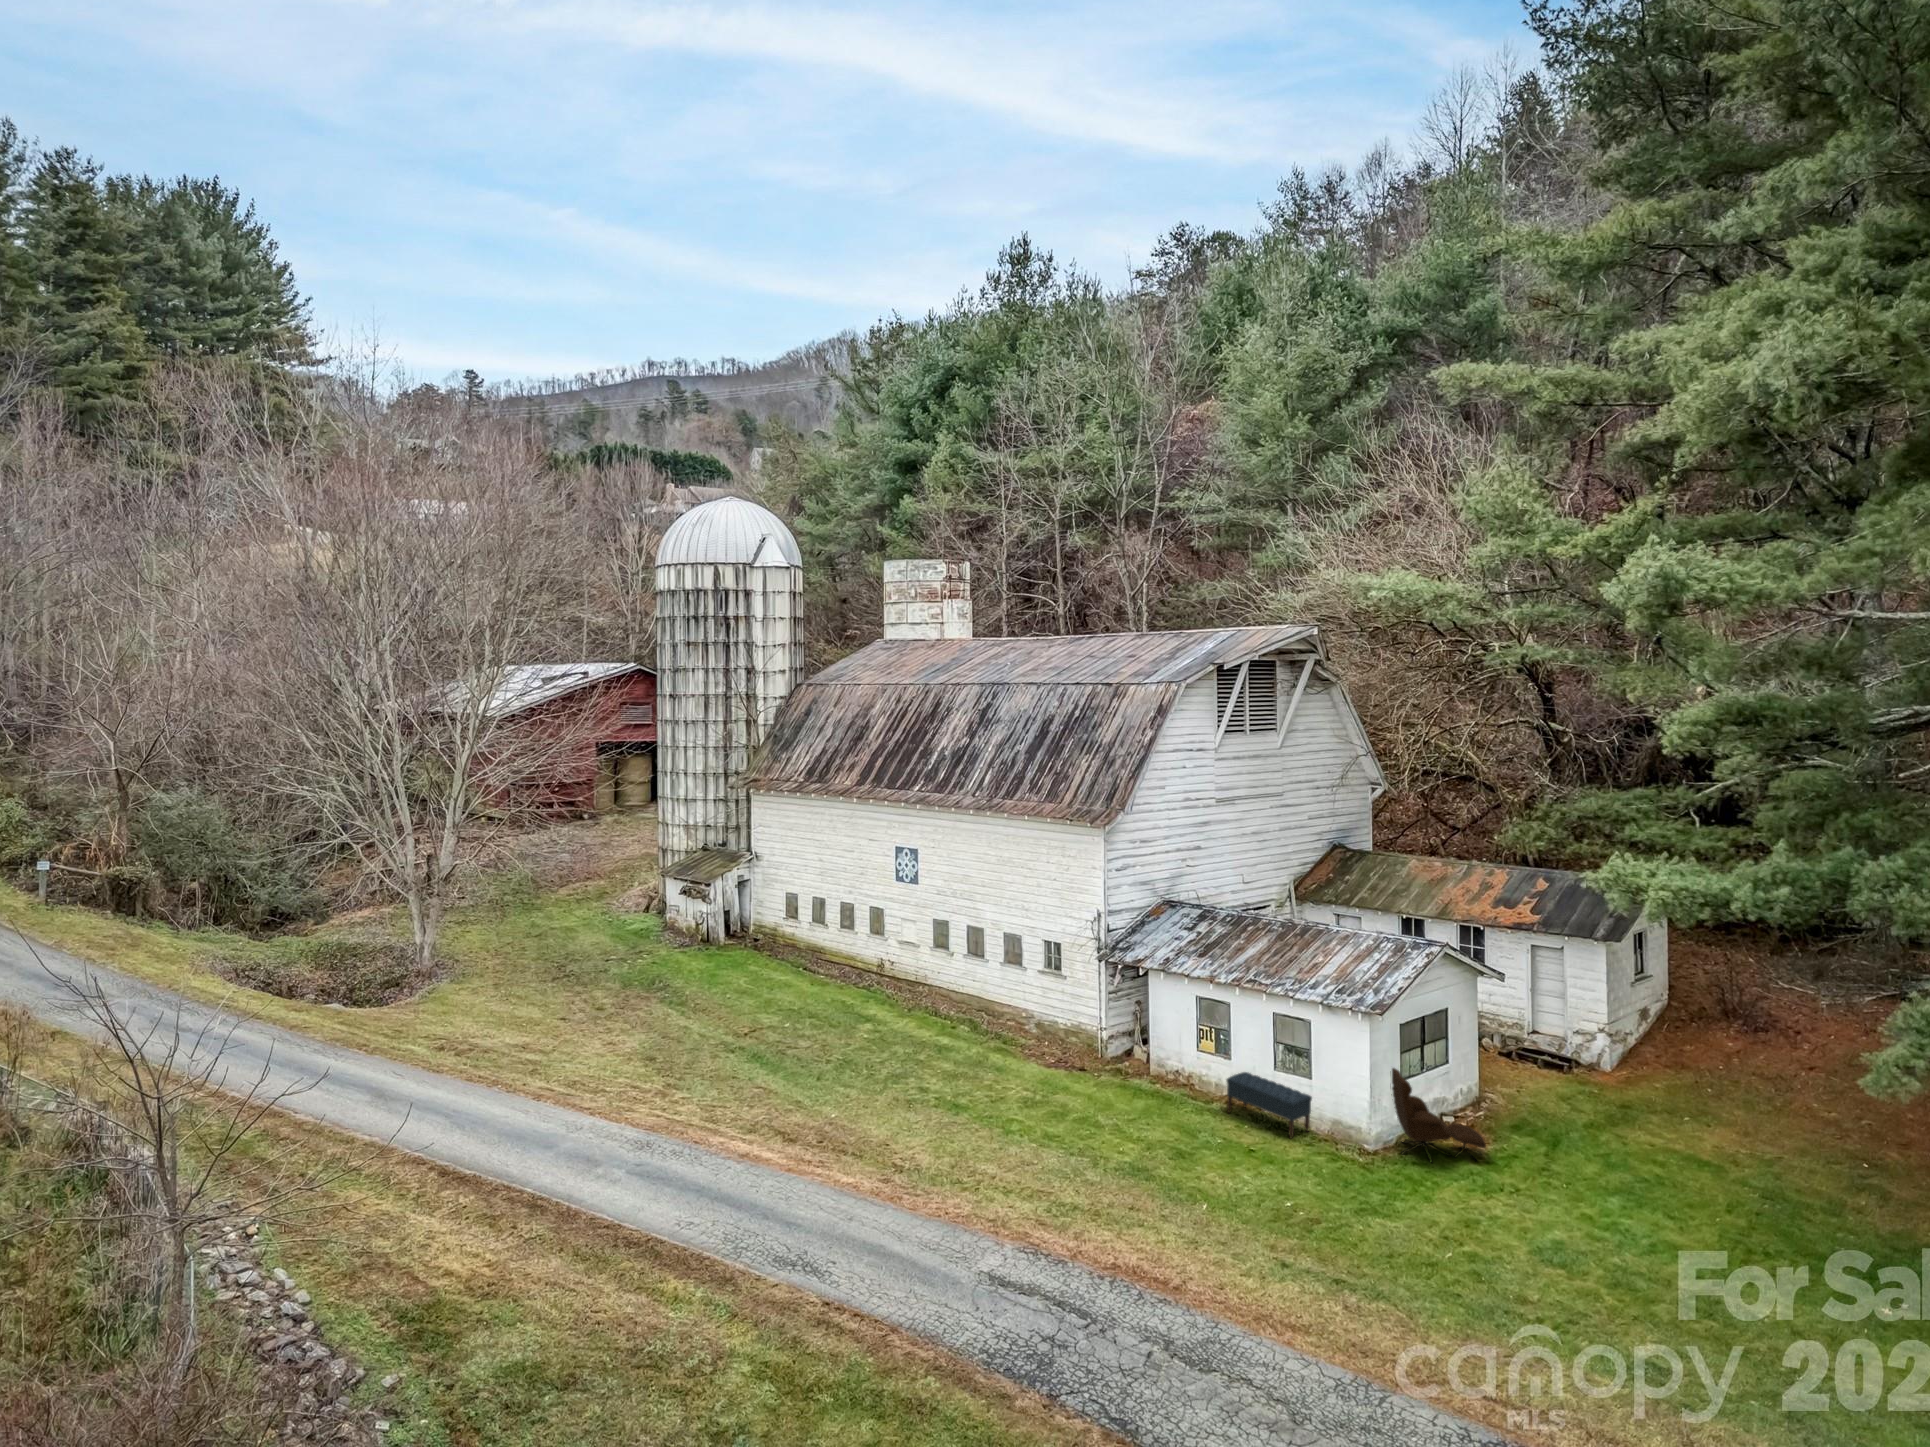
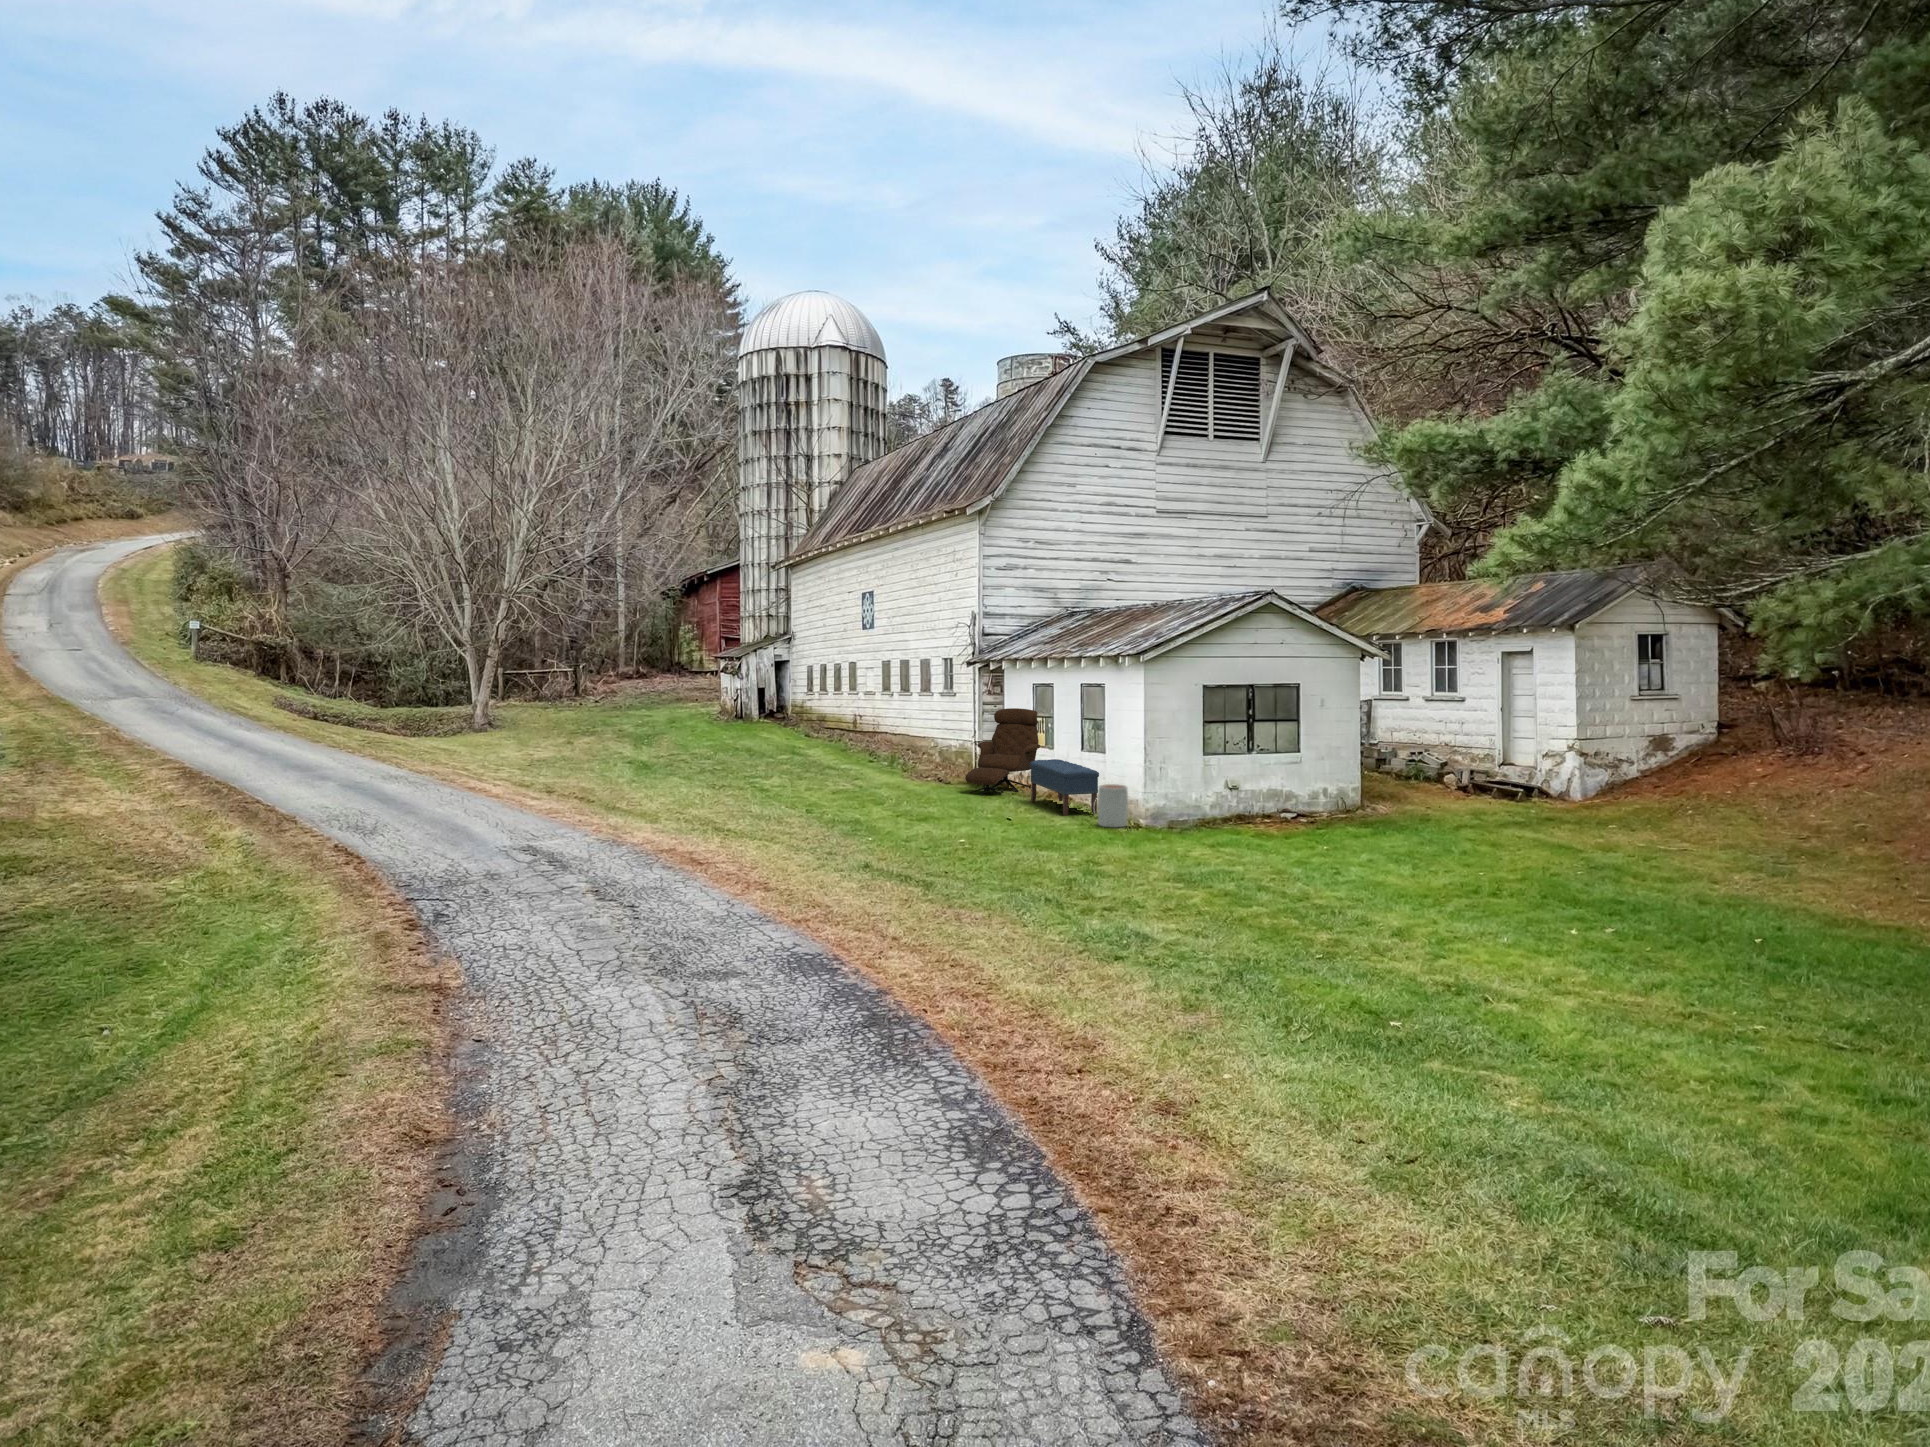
lounge chair: present [1392,1068,1486,1163] -> present [965,708,1040,796]
bucket: none [1333,1116,1369,1158] -> present [1098,784,1128,827]

